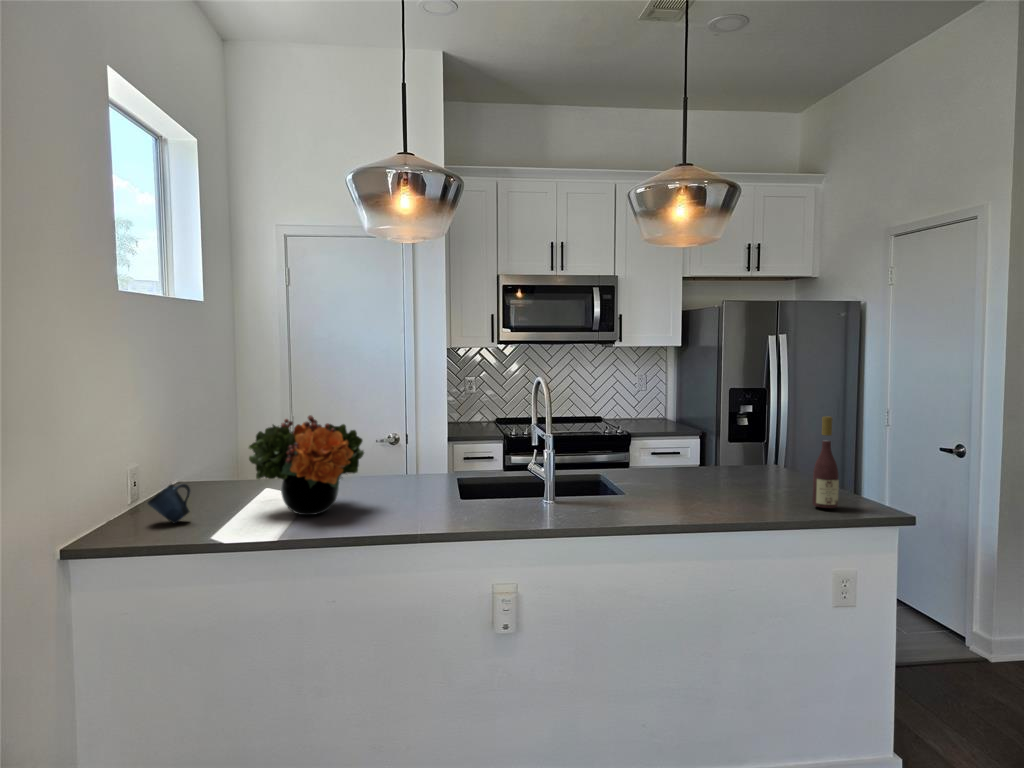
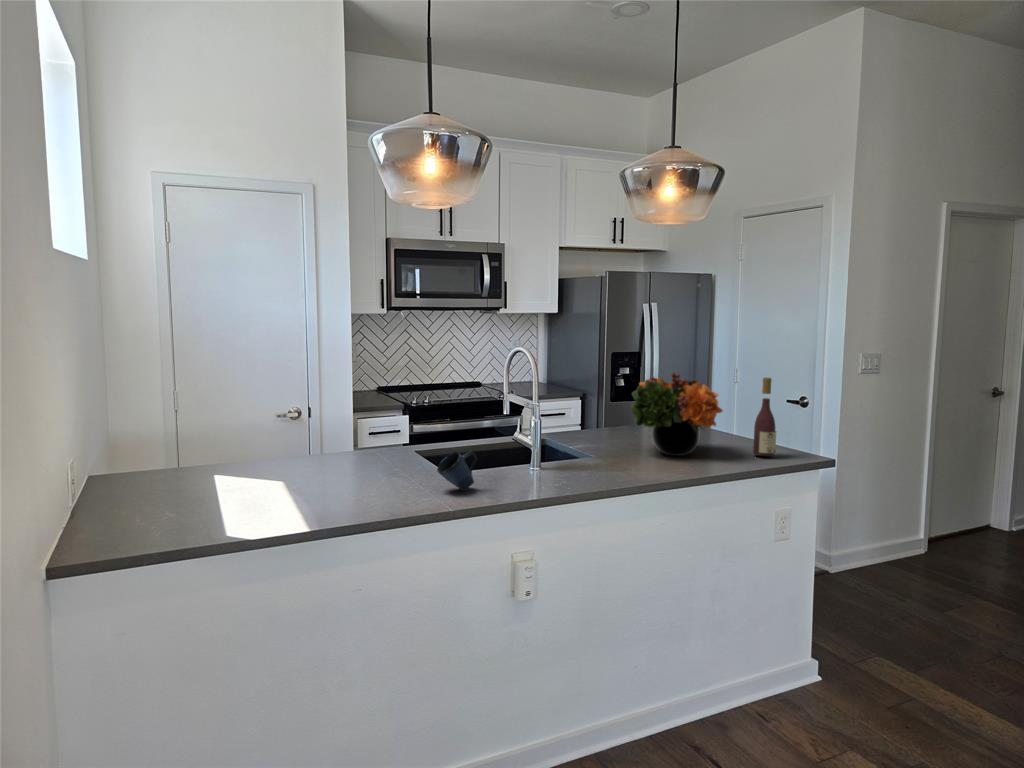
flower arrangement: present [249,415,364,515] -> present [631,373,723,456]
mug: present [147,484,190,524] -> present [437,451,477,491]

